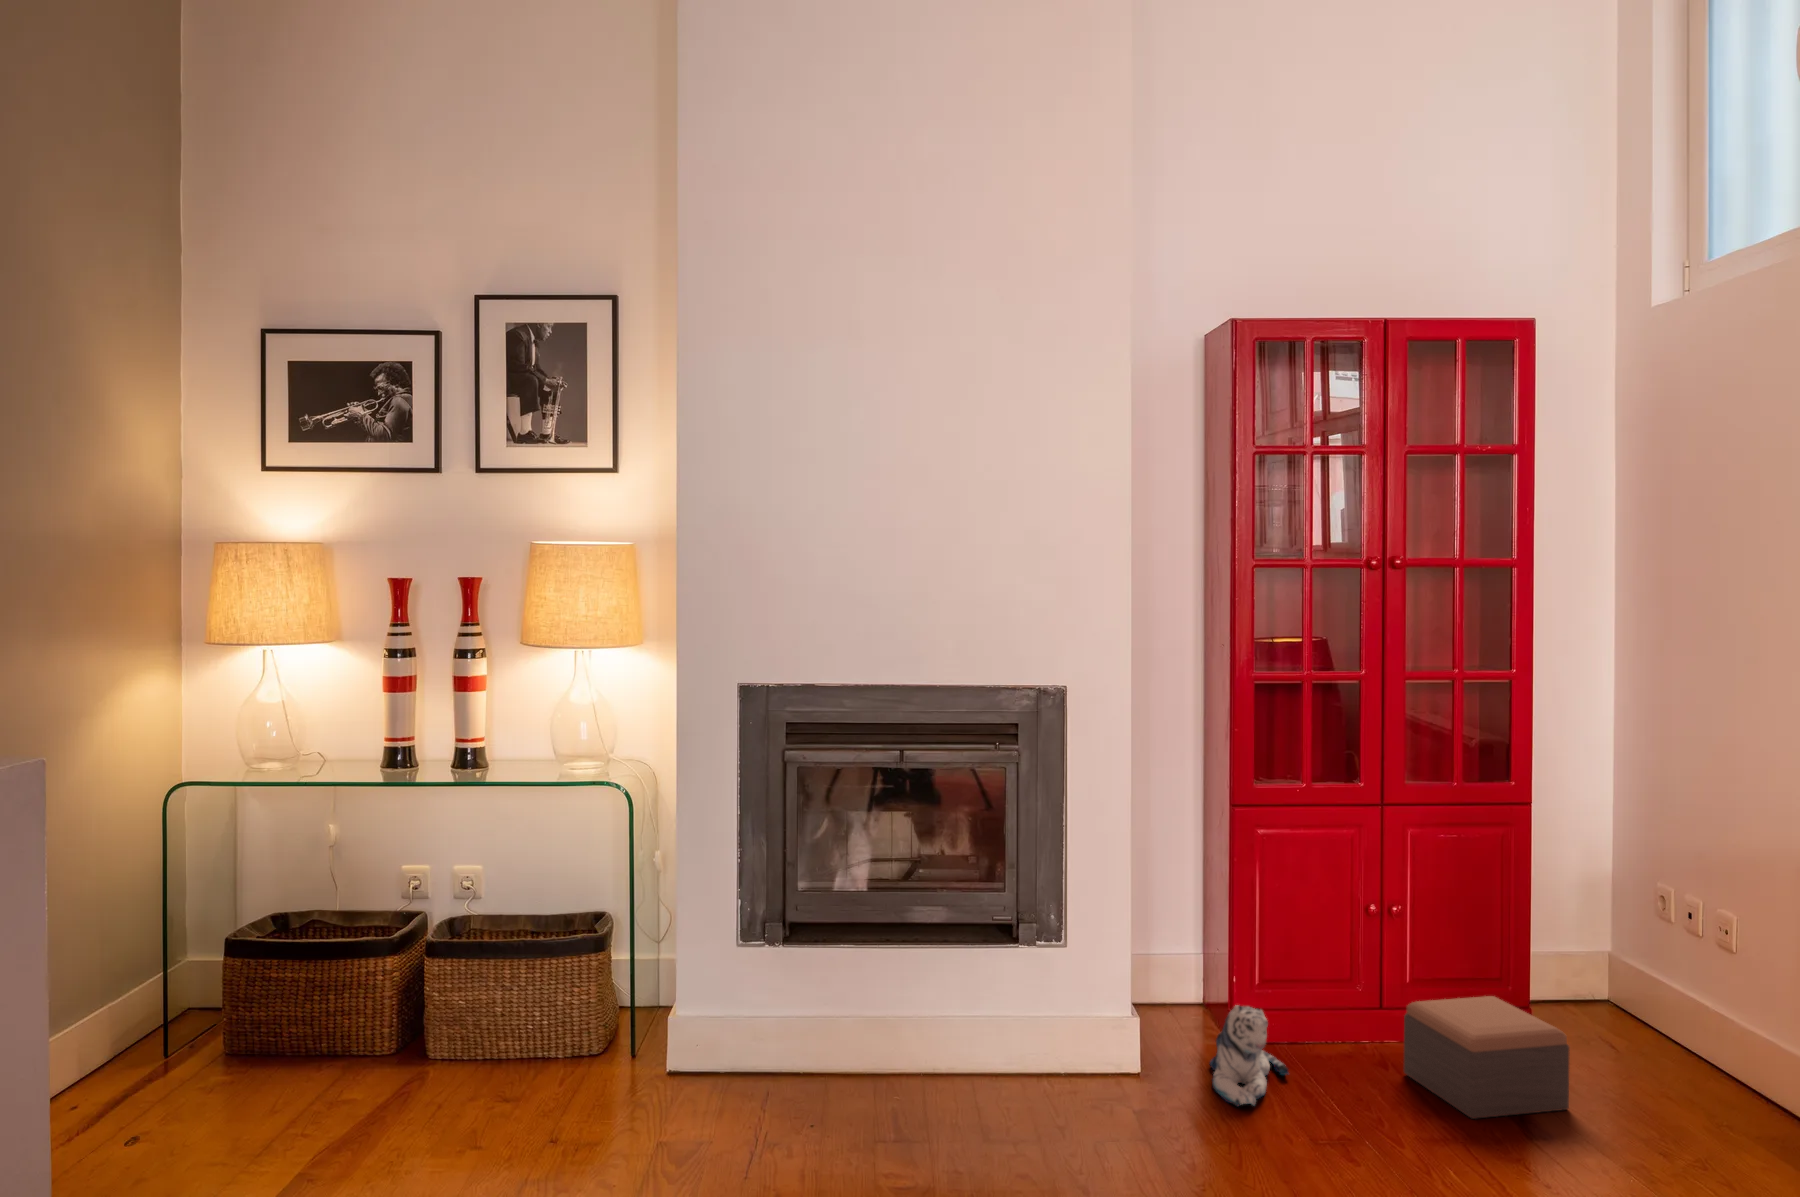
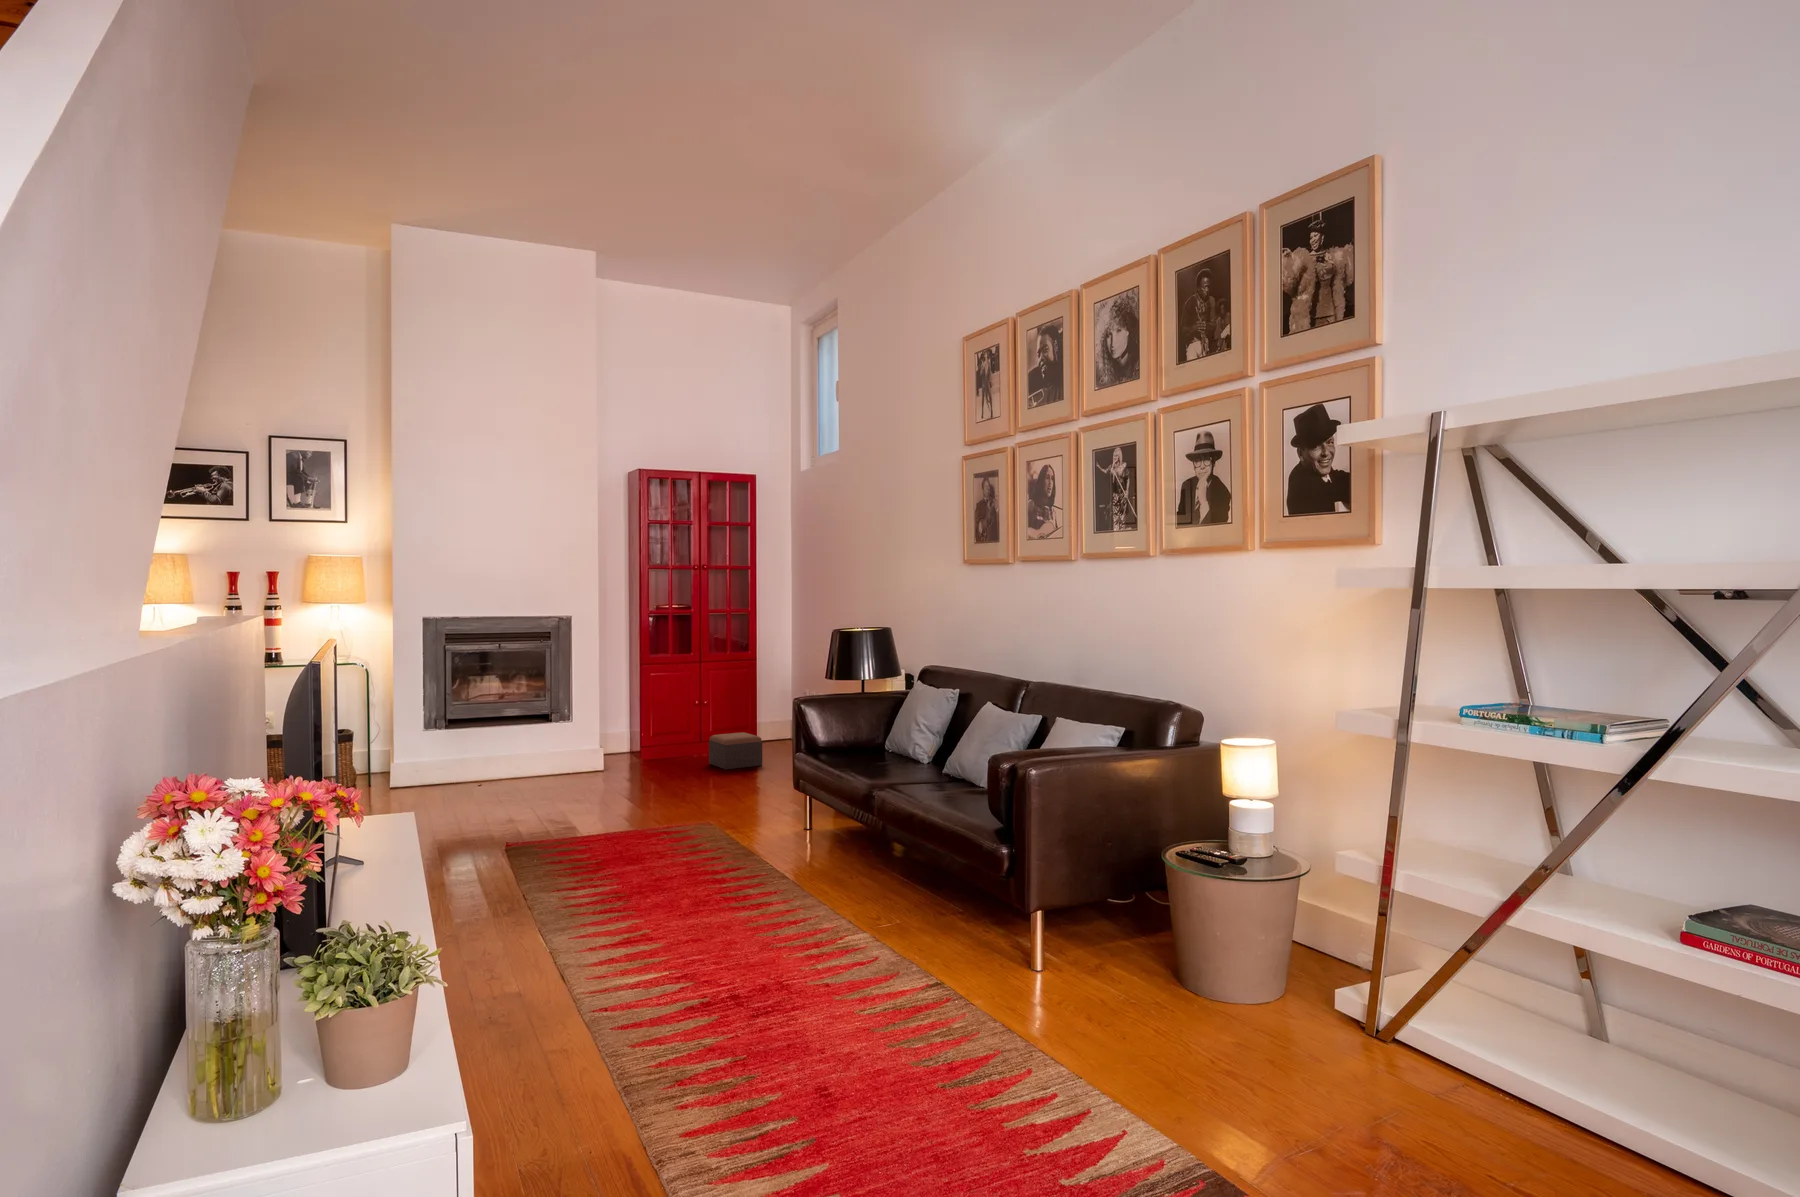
plush toy: present [1209,1005,1288,1106] -> none [632,739,664,774]

